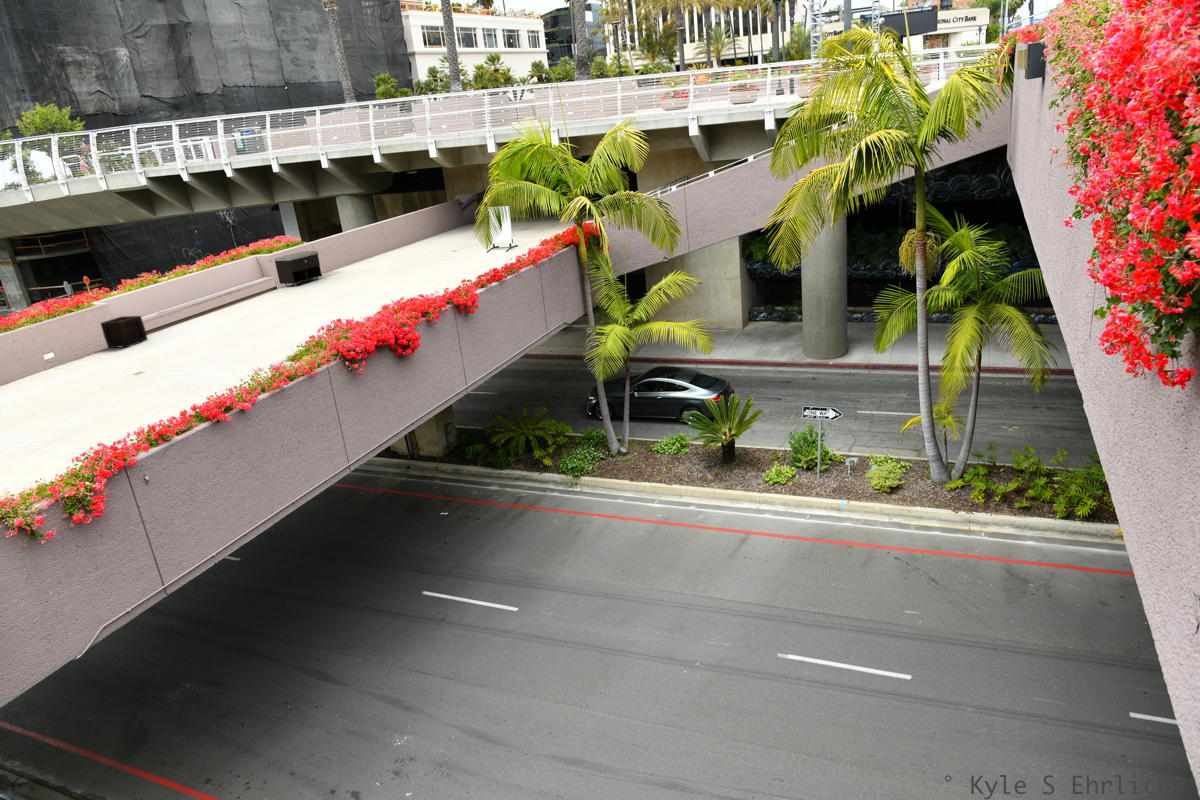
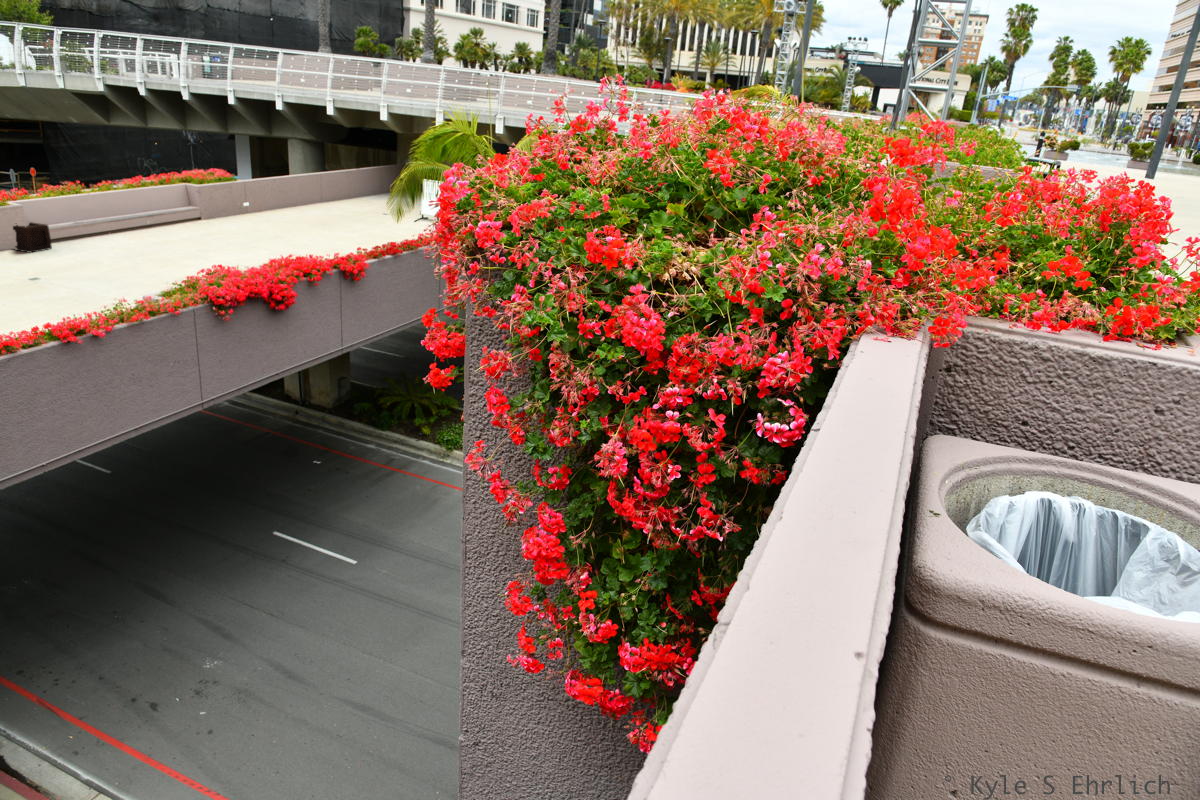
storage bench: present [275,251,322,286] -> none [200,189,246,221]

